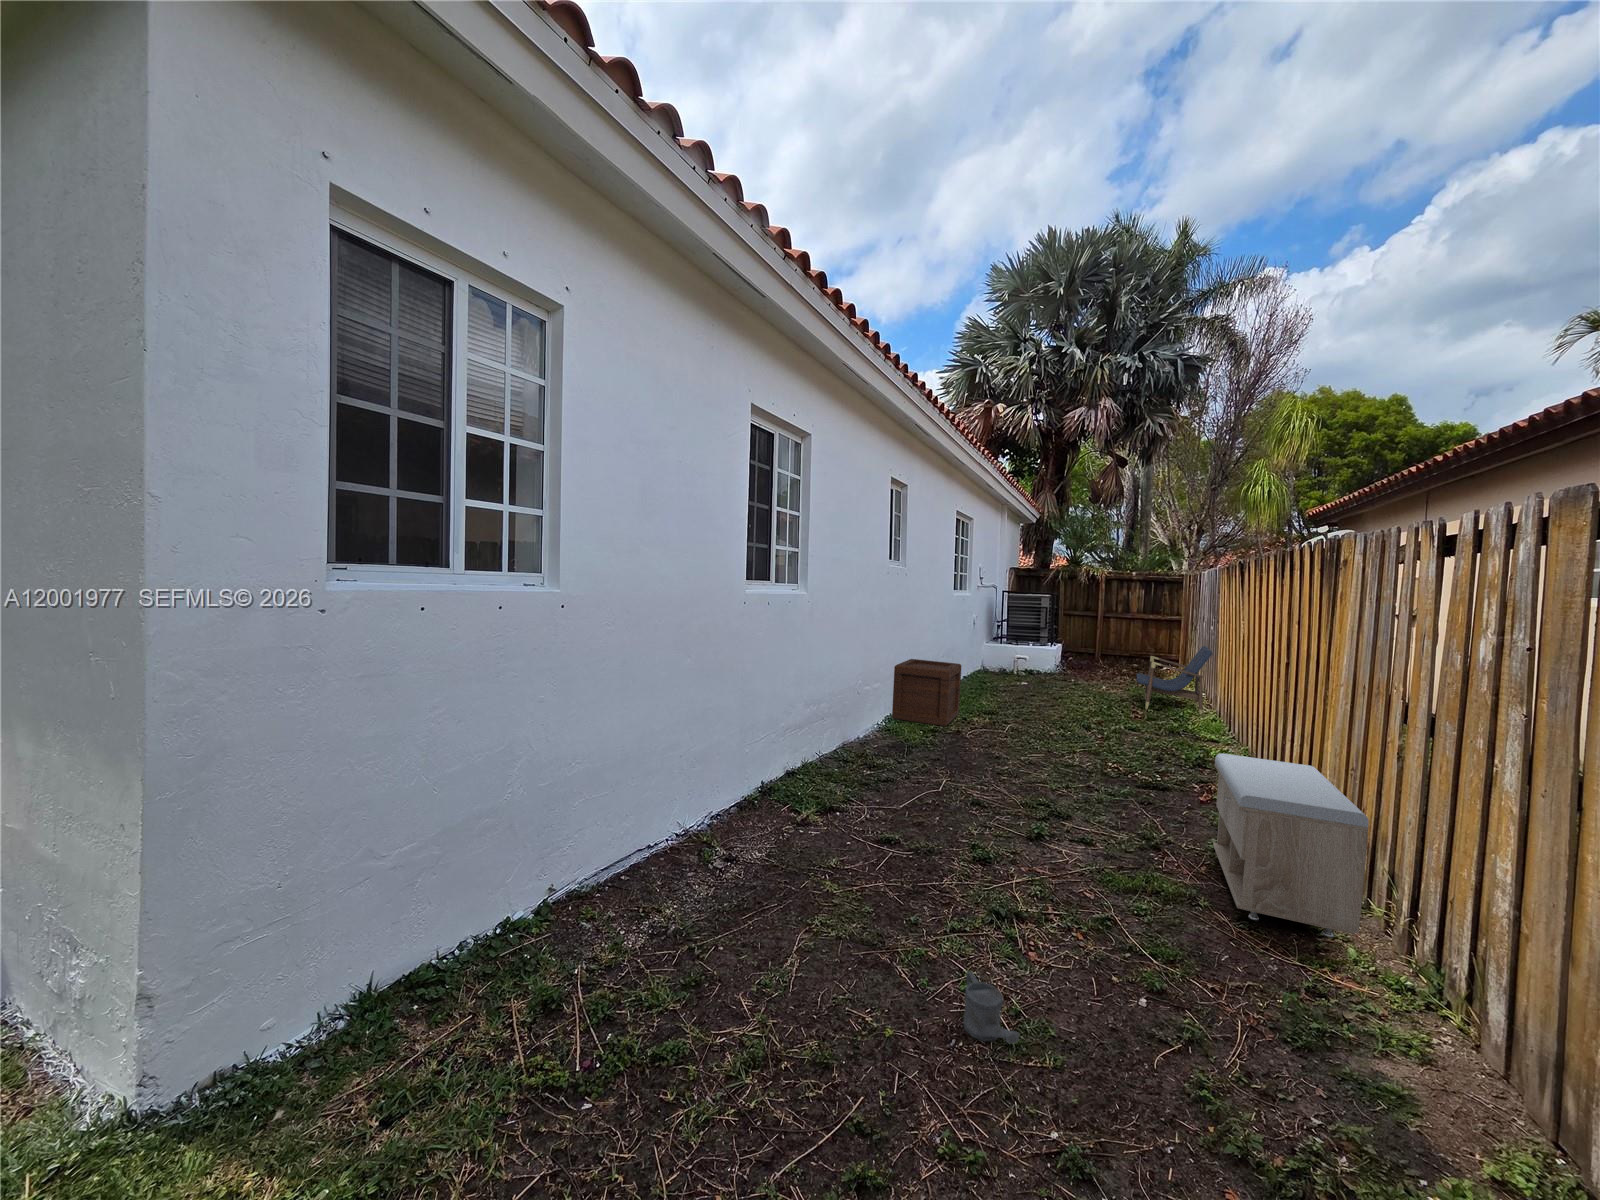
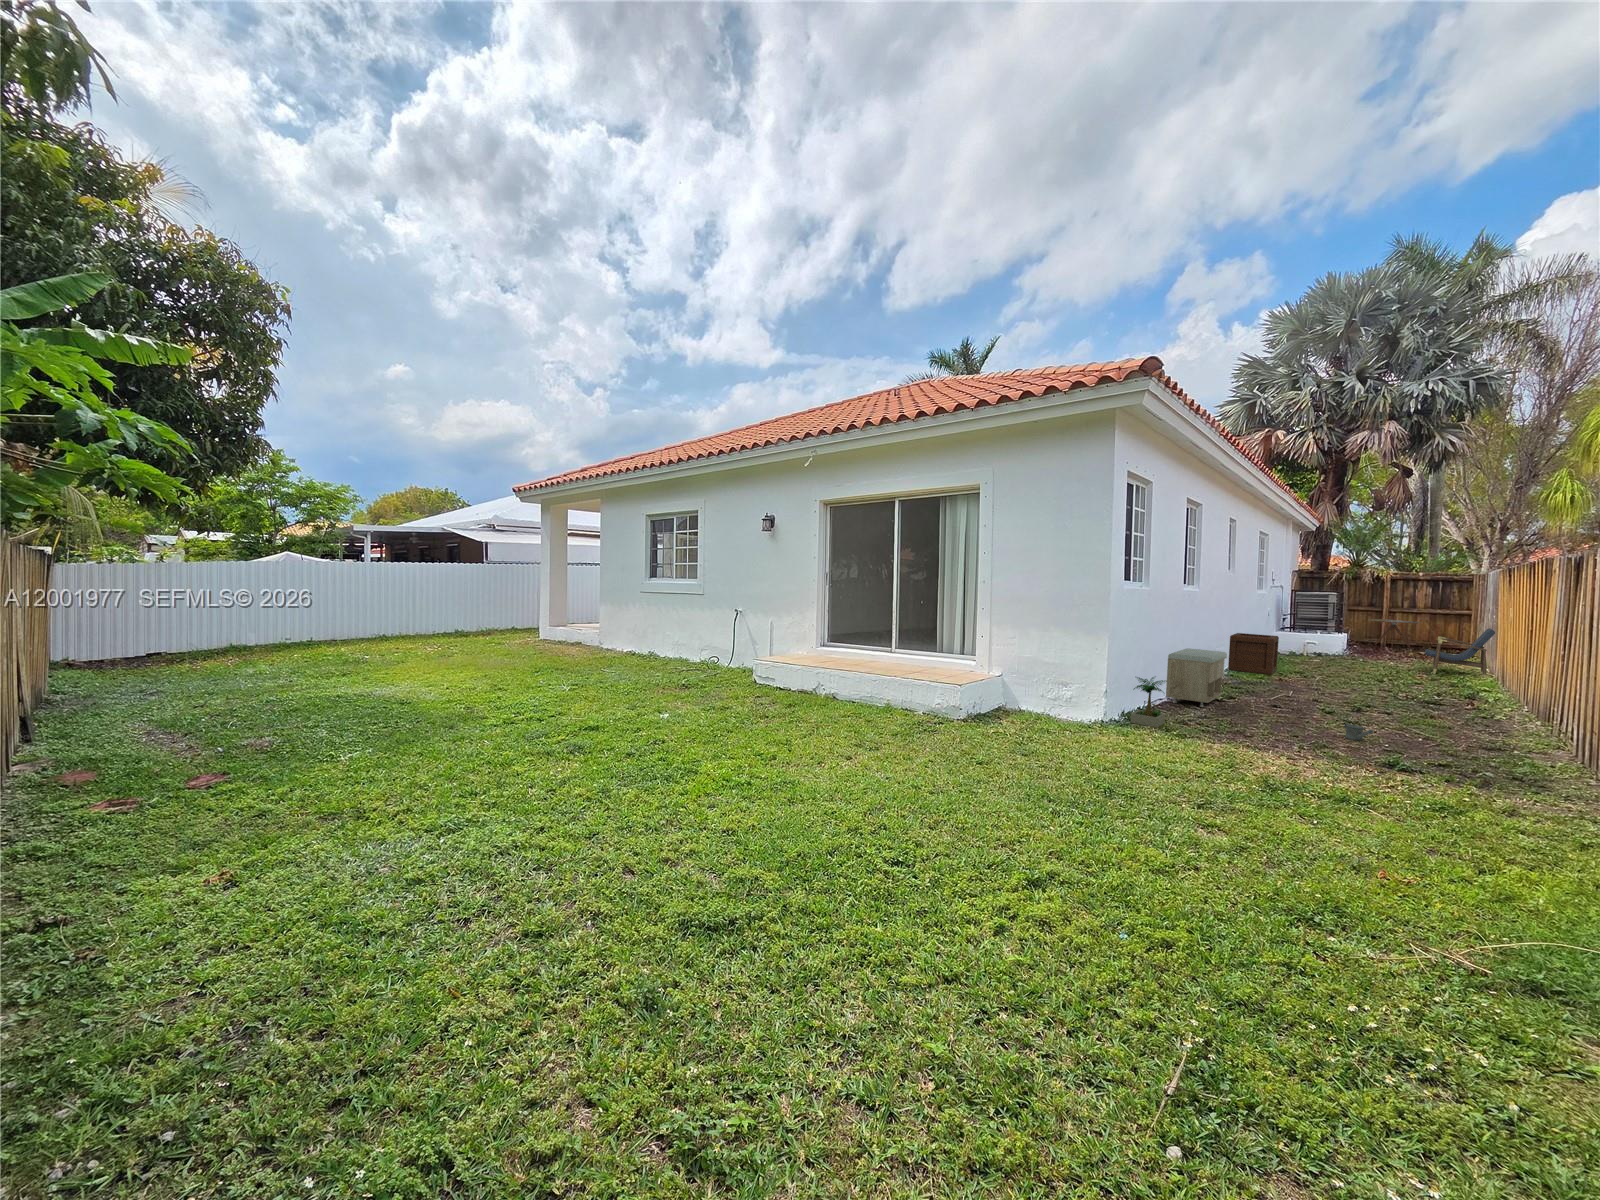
round table: none [1083,626,1132,660] -> present [1369,619,1420,648]
storage bench: present [1213,754,1369,938] -> present [1166,648,1227,707]
potted plant: none [396,863,514,1057] -> present [1131,677,1165,727]

